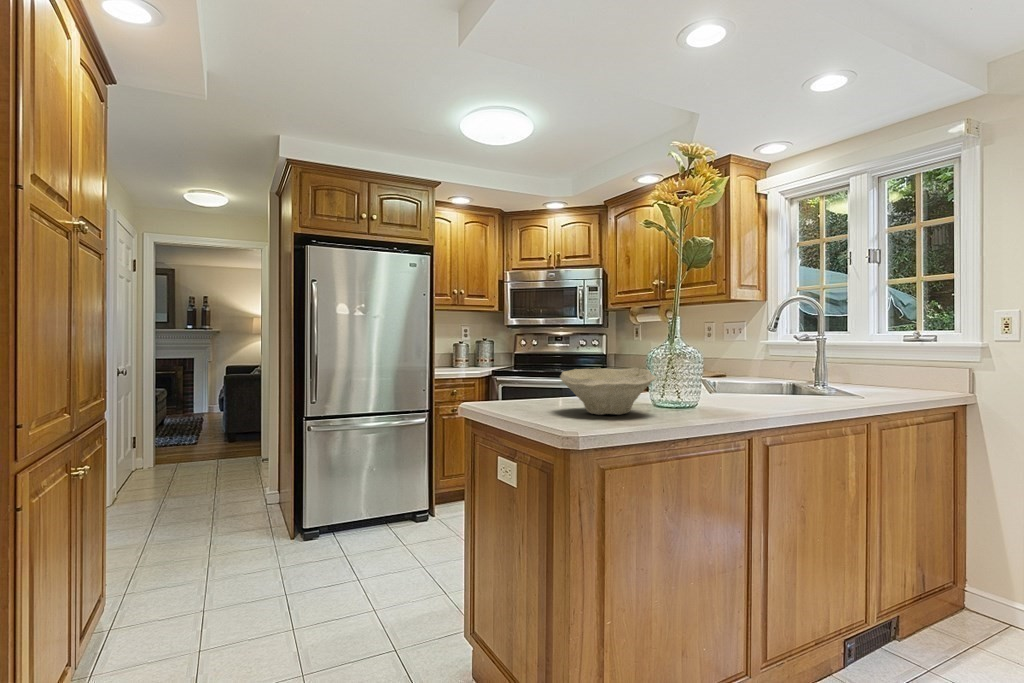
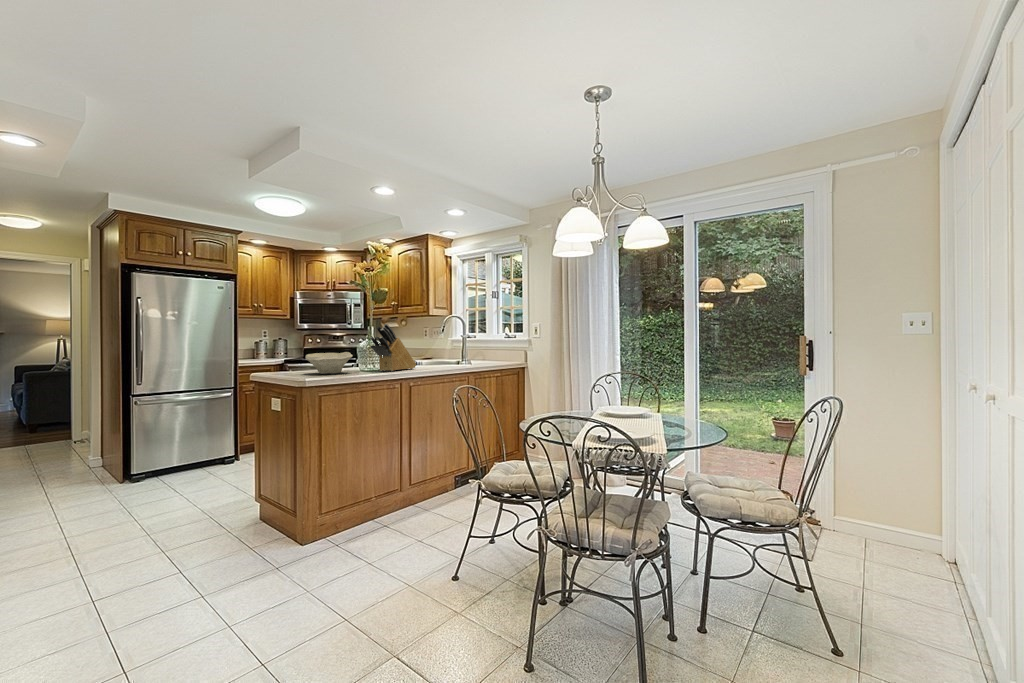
knife block: none [689,307,772,412] -> present [370,324,416,371]

